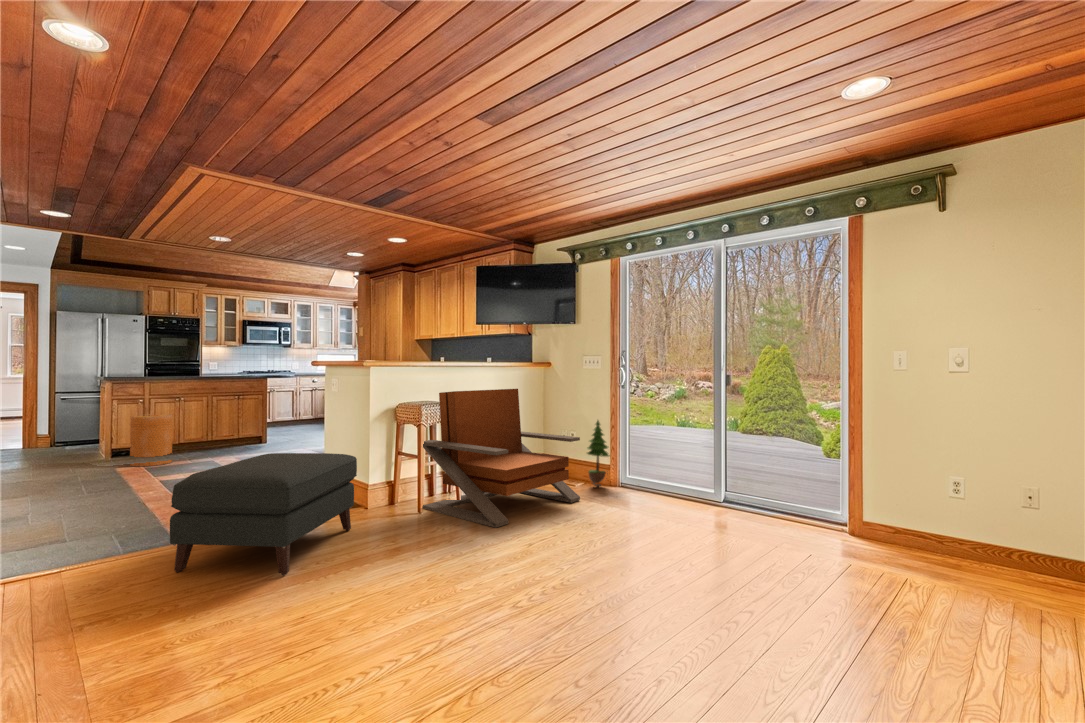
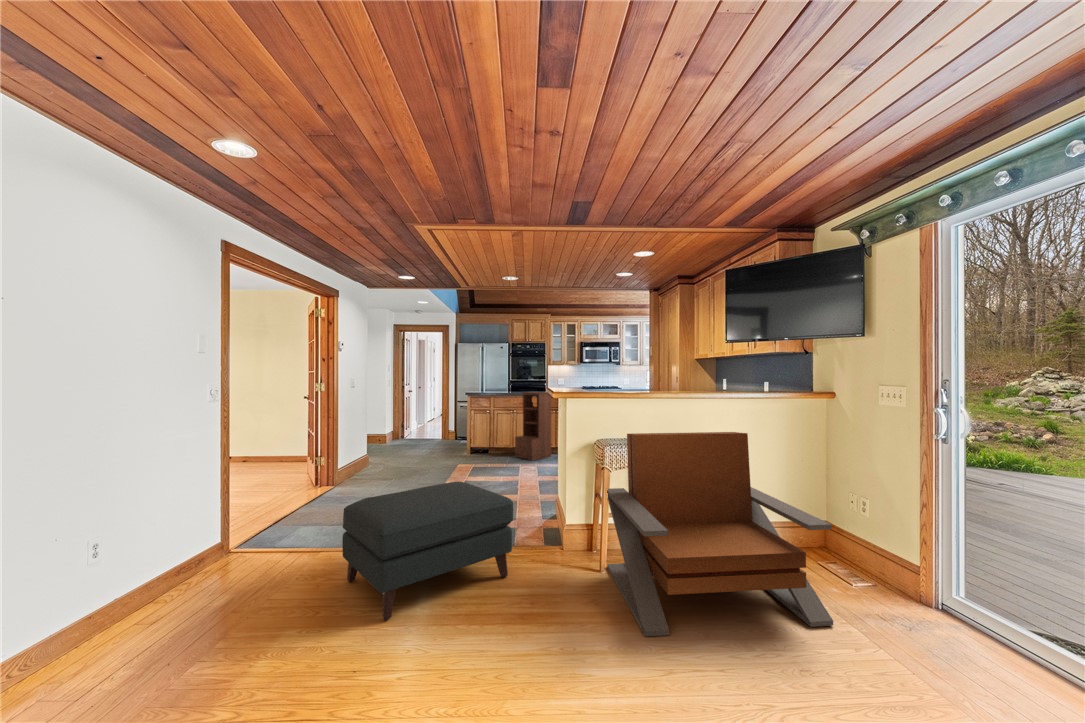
bookshelf: none [185,377,236,460] -> present [515,392,551,460]
basket: present [130,414,173,466] -> none [481,420,508,460]
potted tree: present [587,421,610,487] -> none [872,493,923,606]

